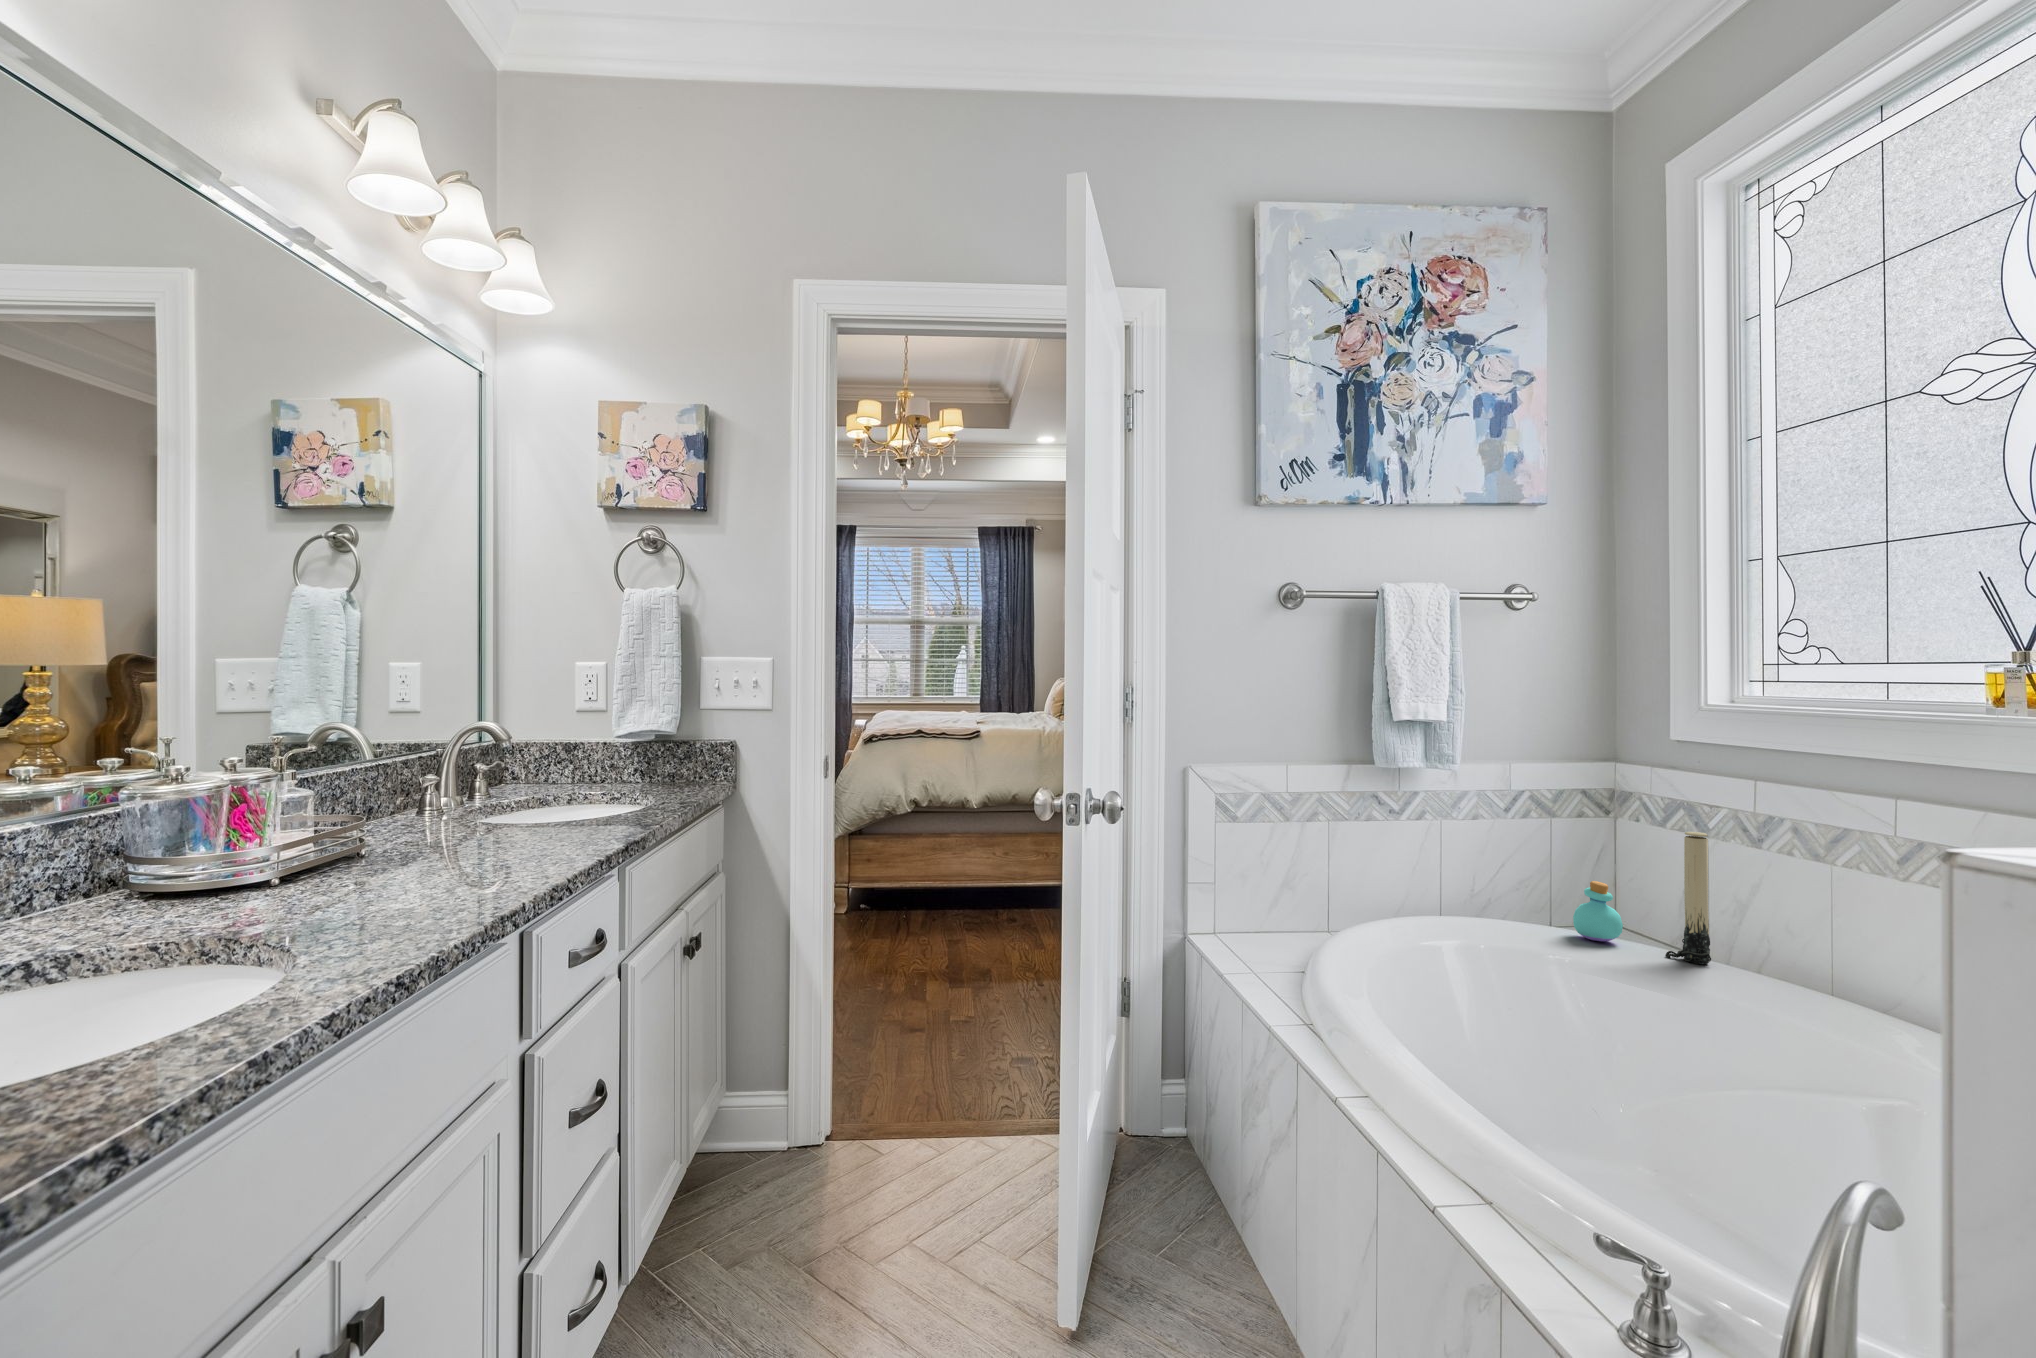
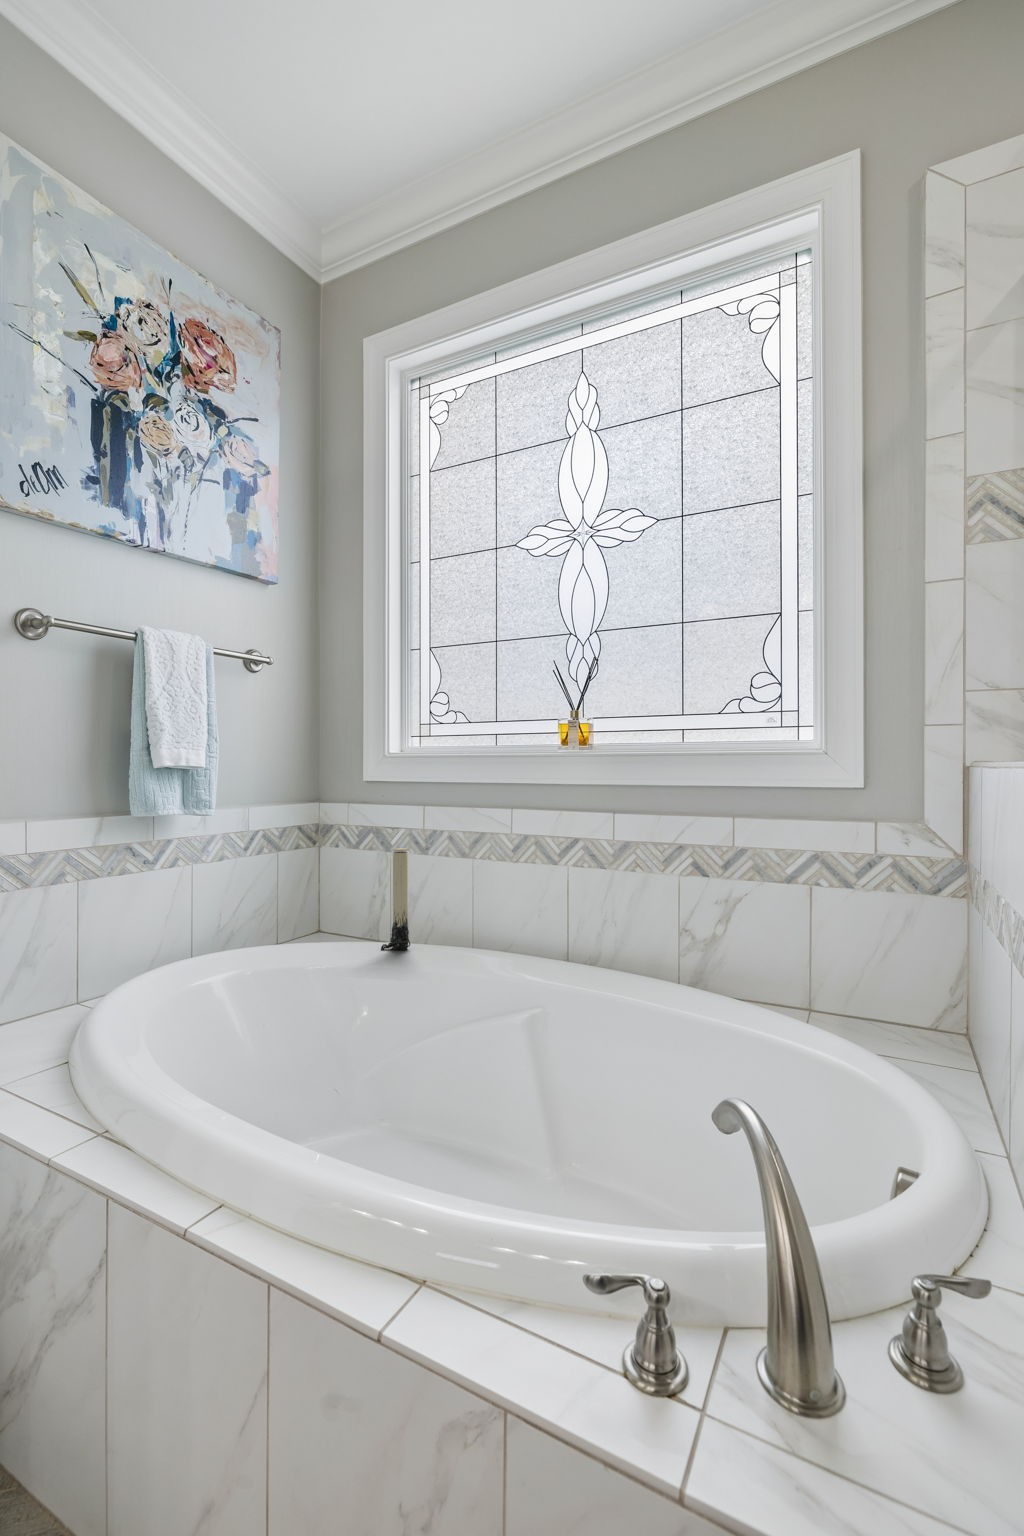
perfume bottle: present [1573,881,1623,941] -> none [314,899,350,949]

